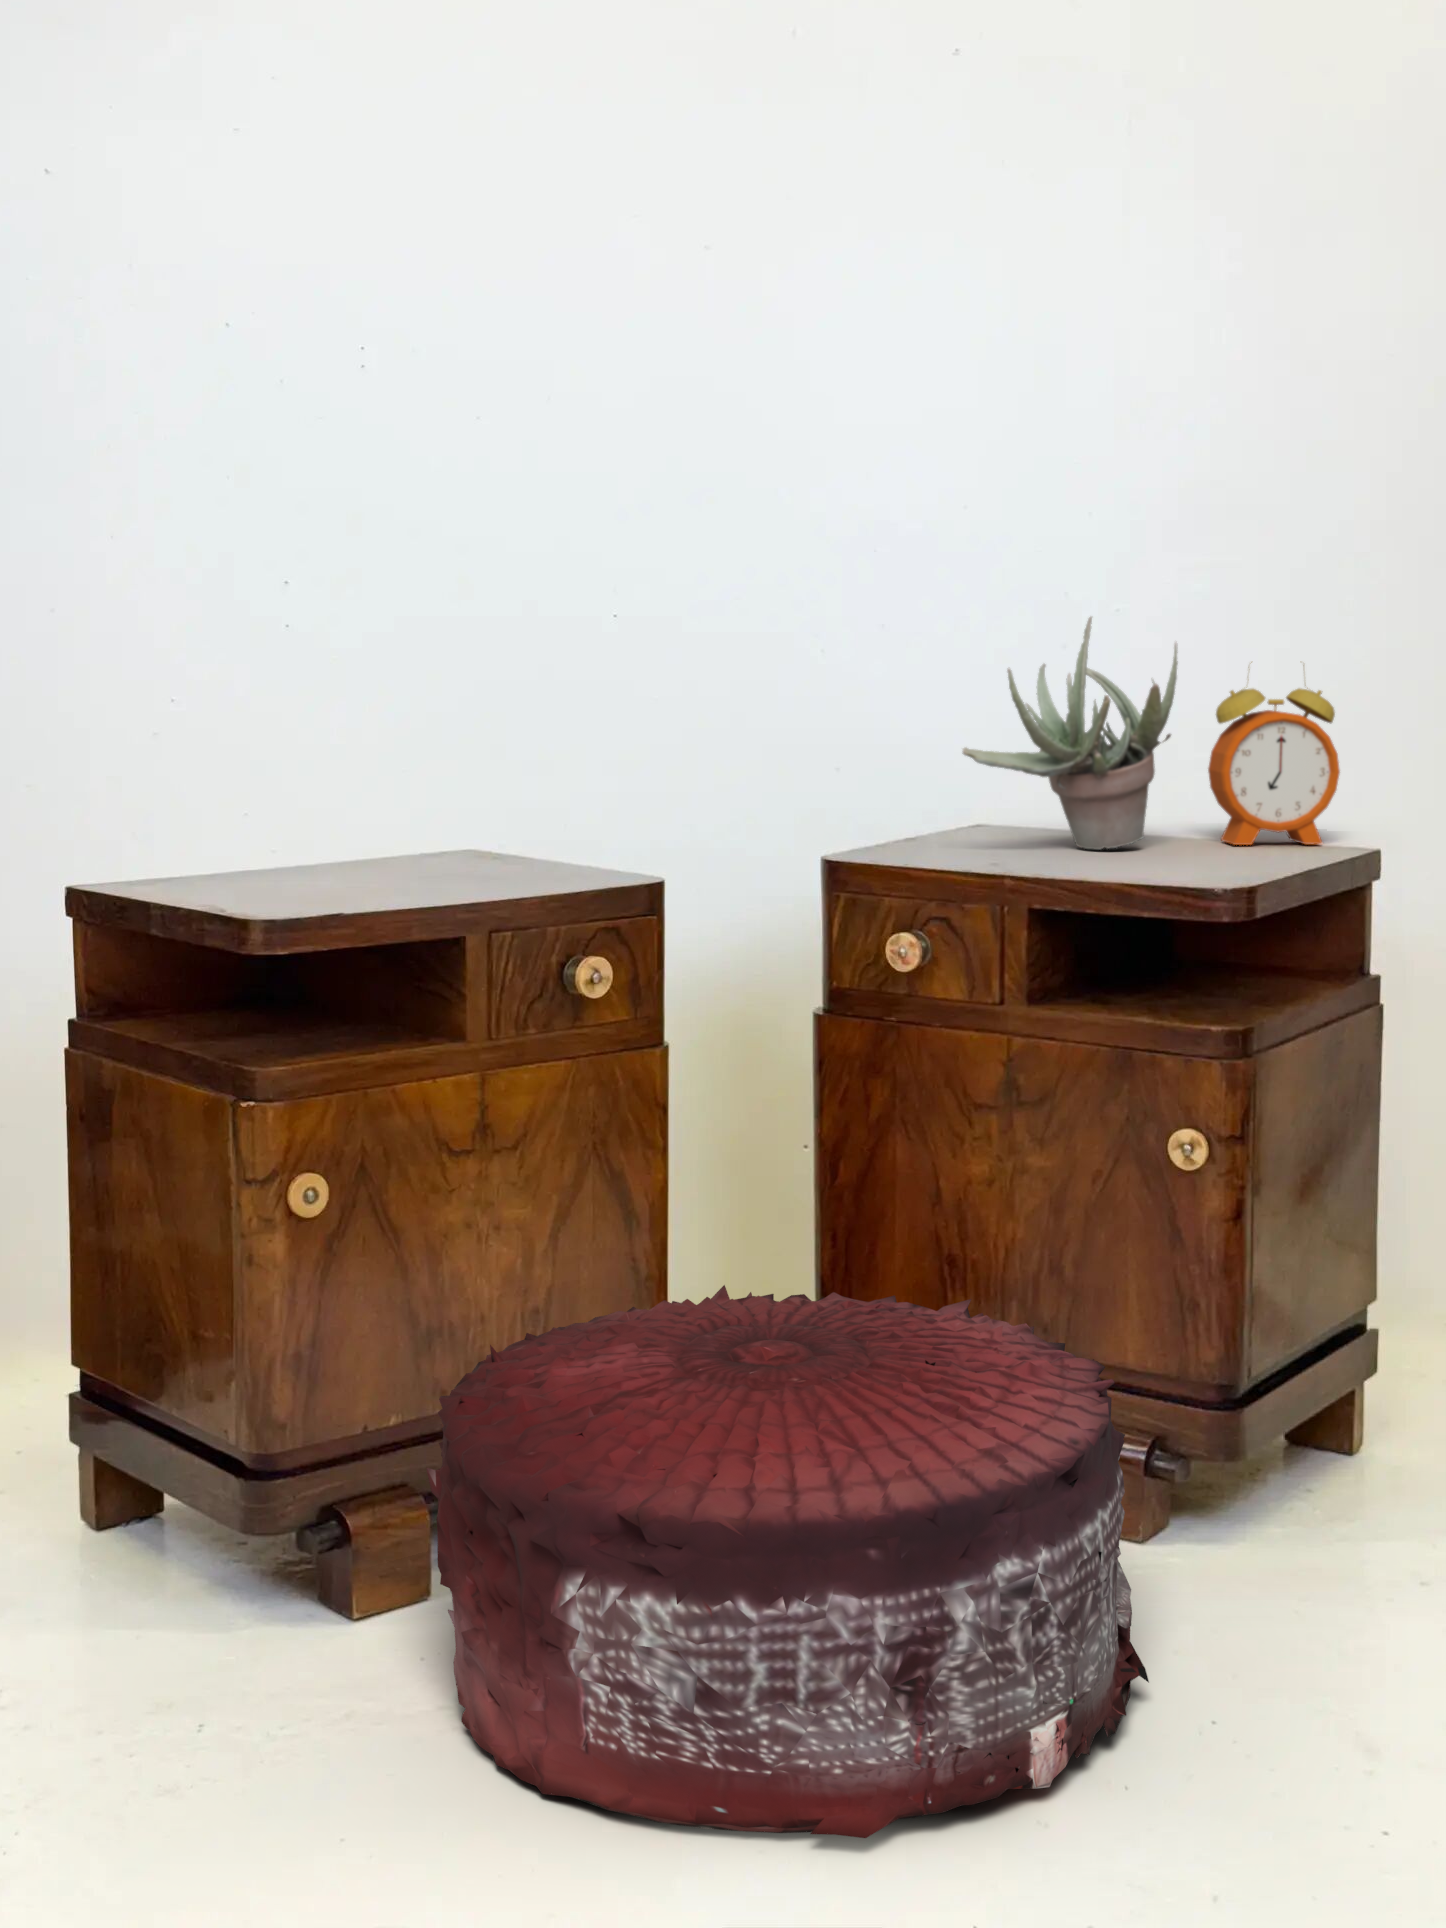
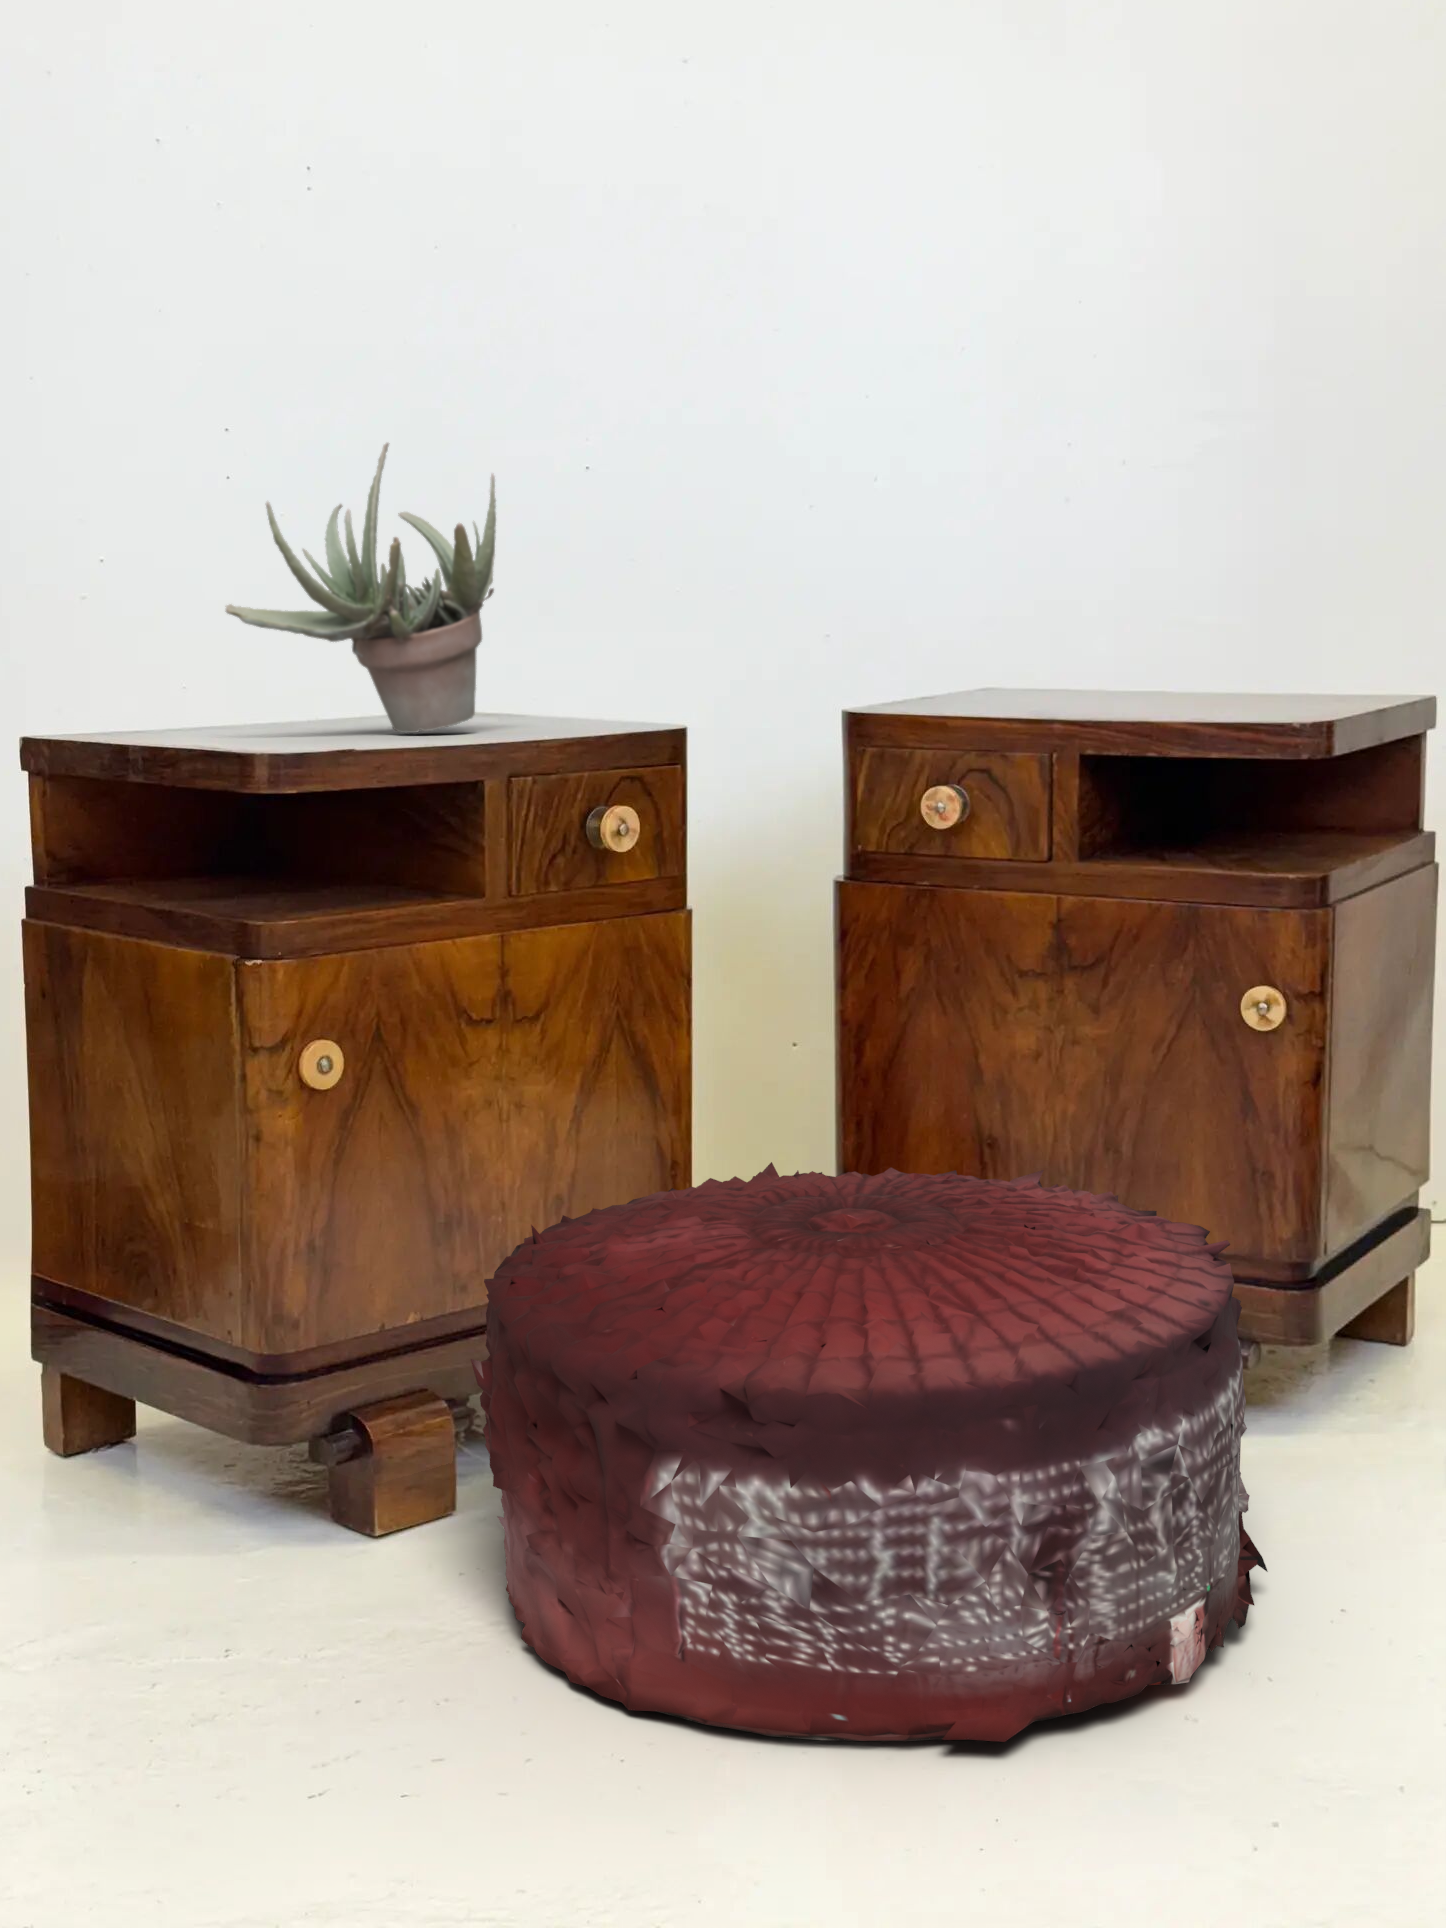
succulent plant: present [963,617,1178,850] -> present [226,443,496,733]
alarm clock: present [1208,662,1340,845] -> none [1240,504,1381,699]

